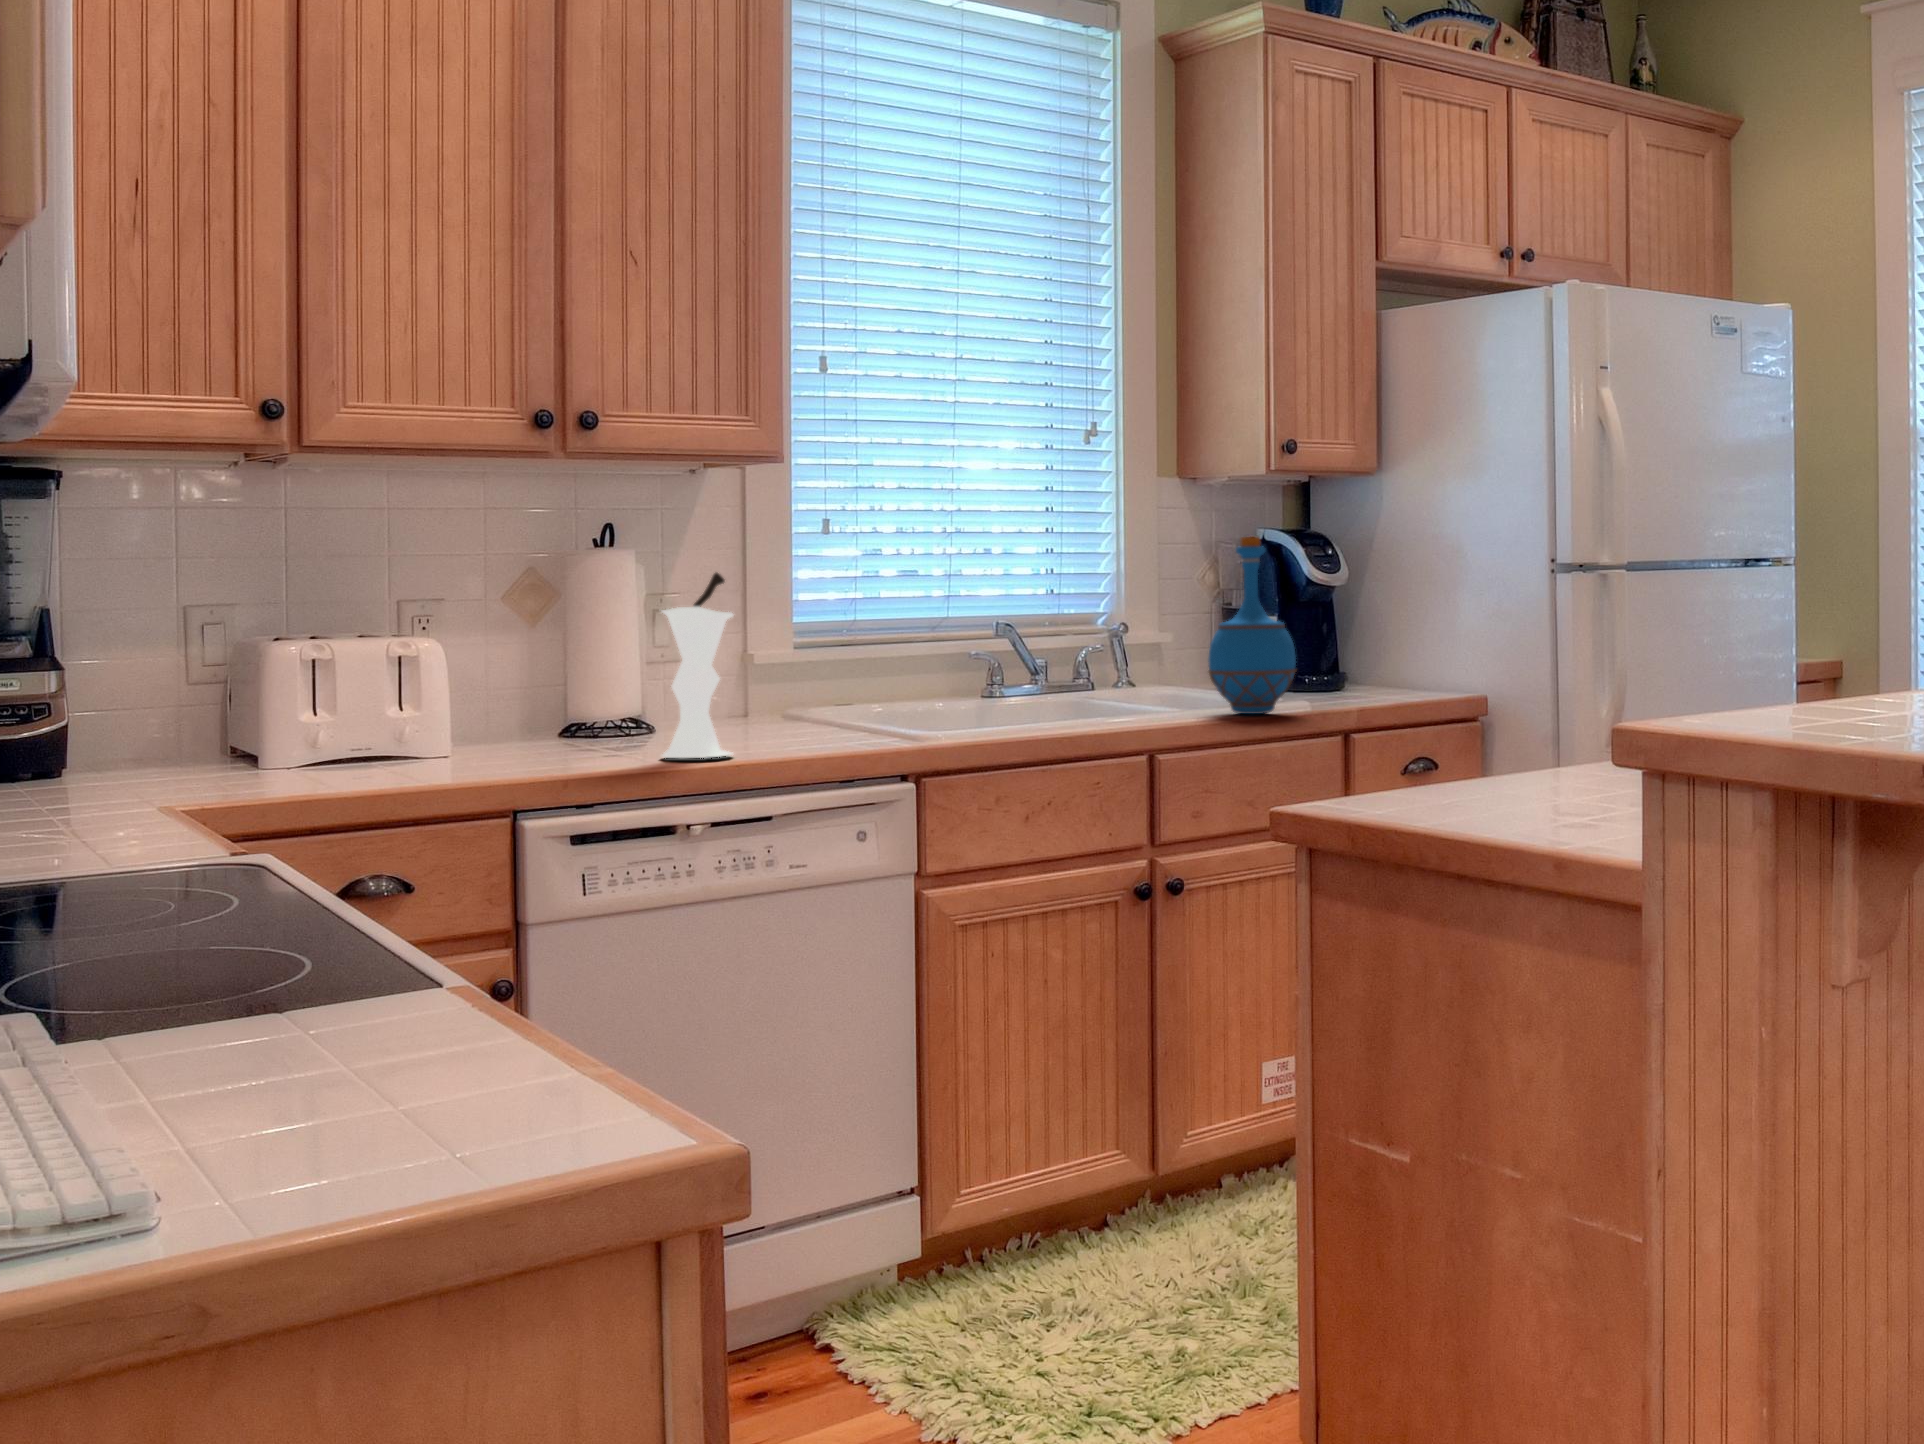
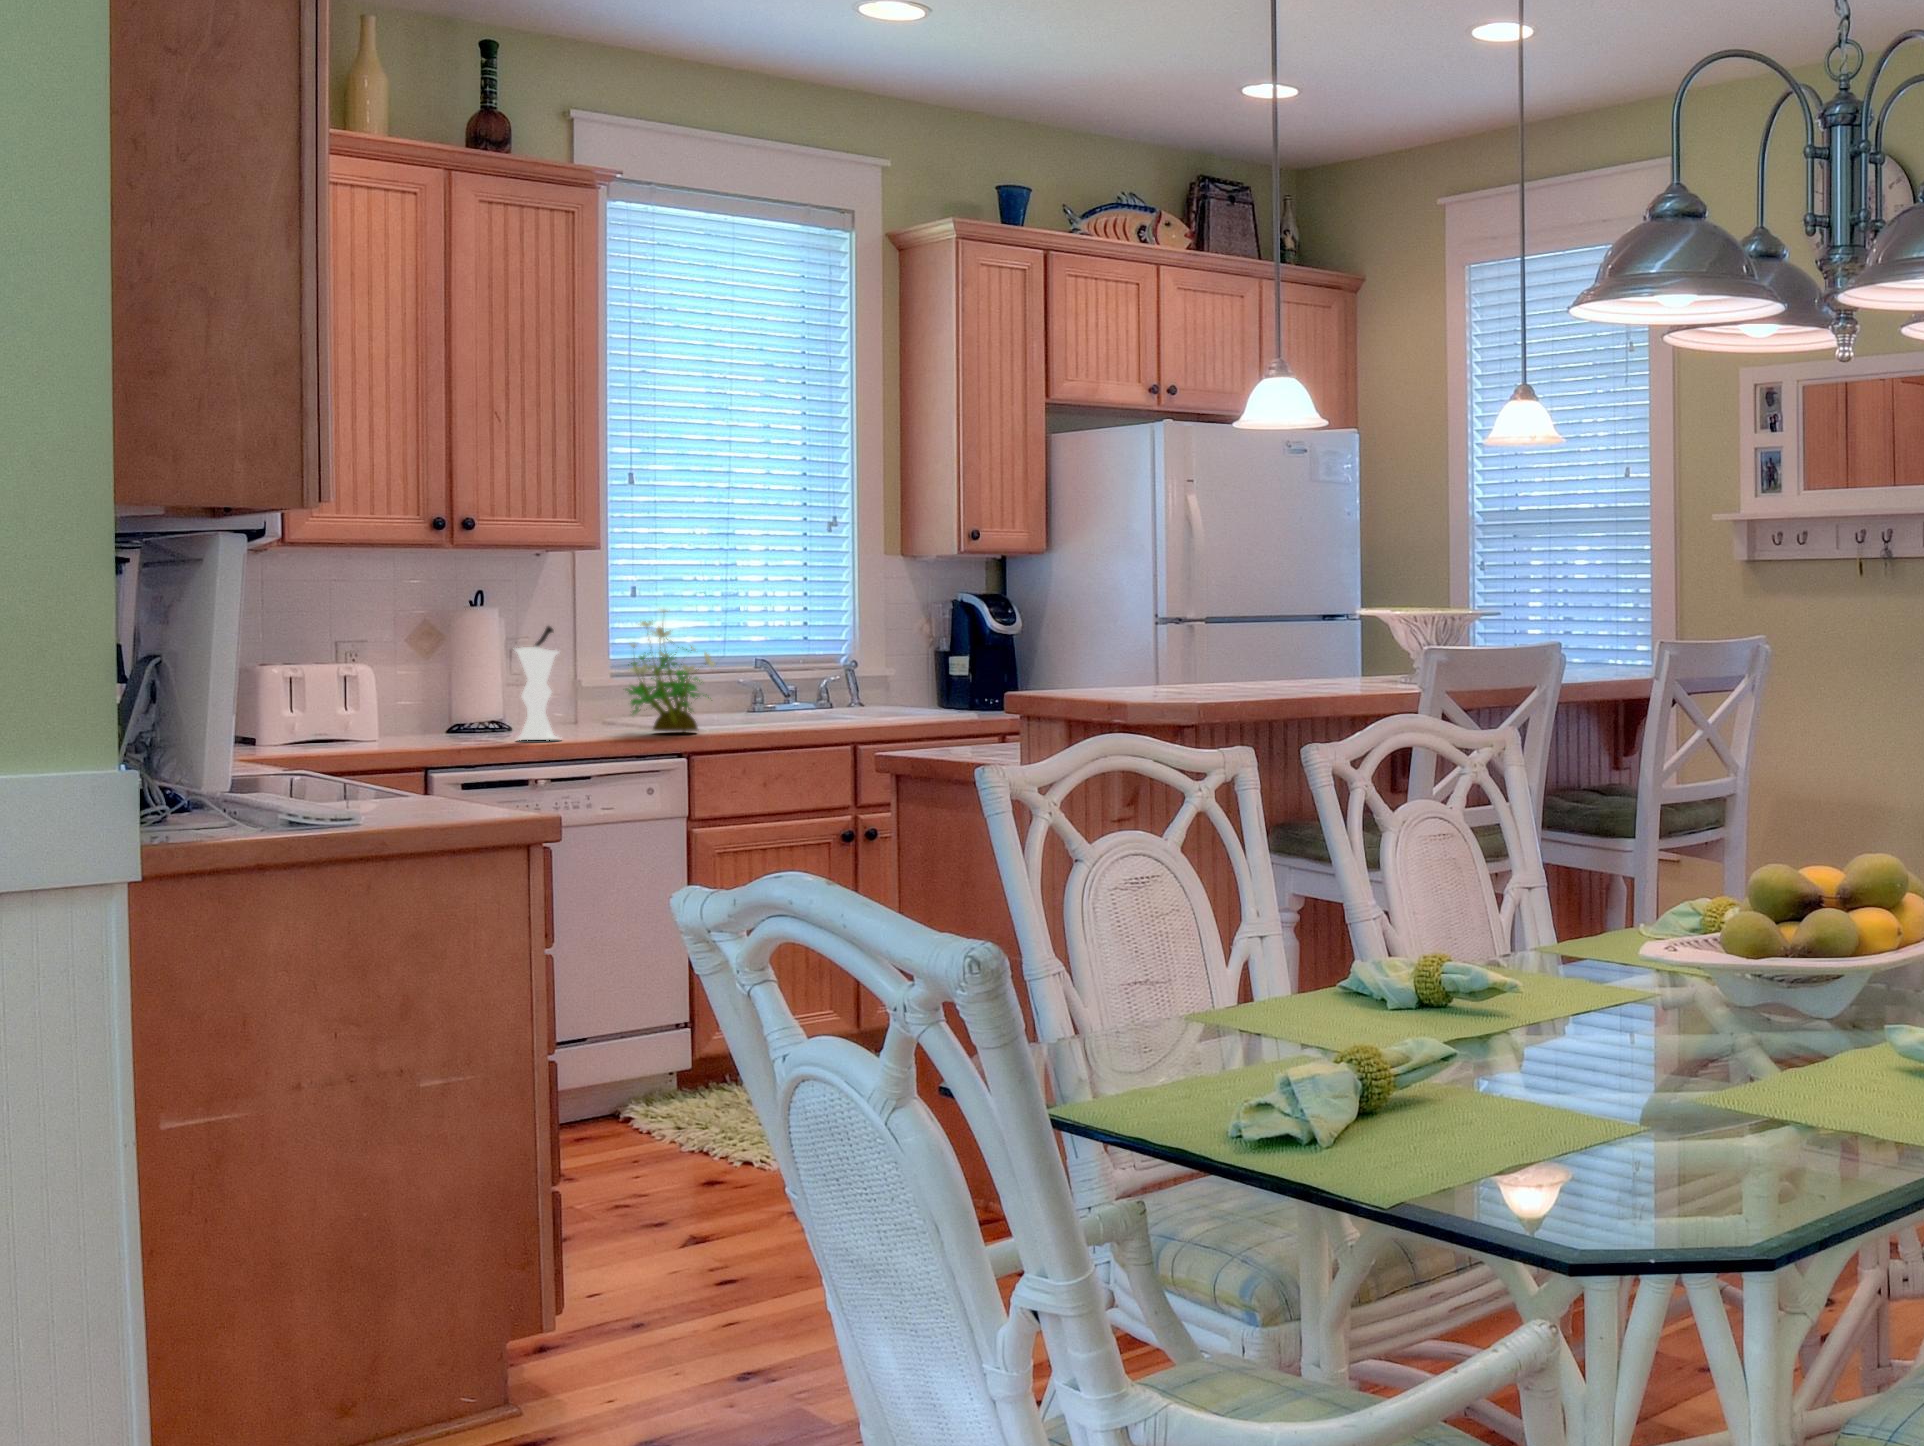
bottle: present [1208,537,1296,714] -> none [898,603,960,723]
potted plant: none [827,545,969,738] -> present [626,610,715,732]

